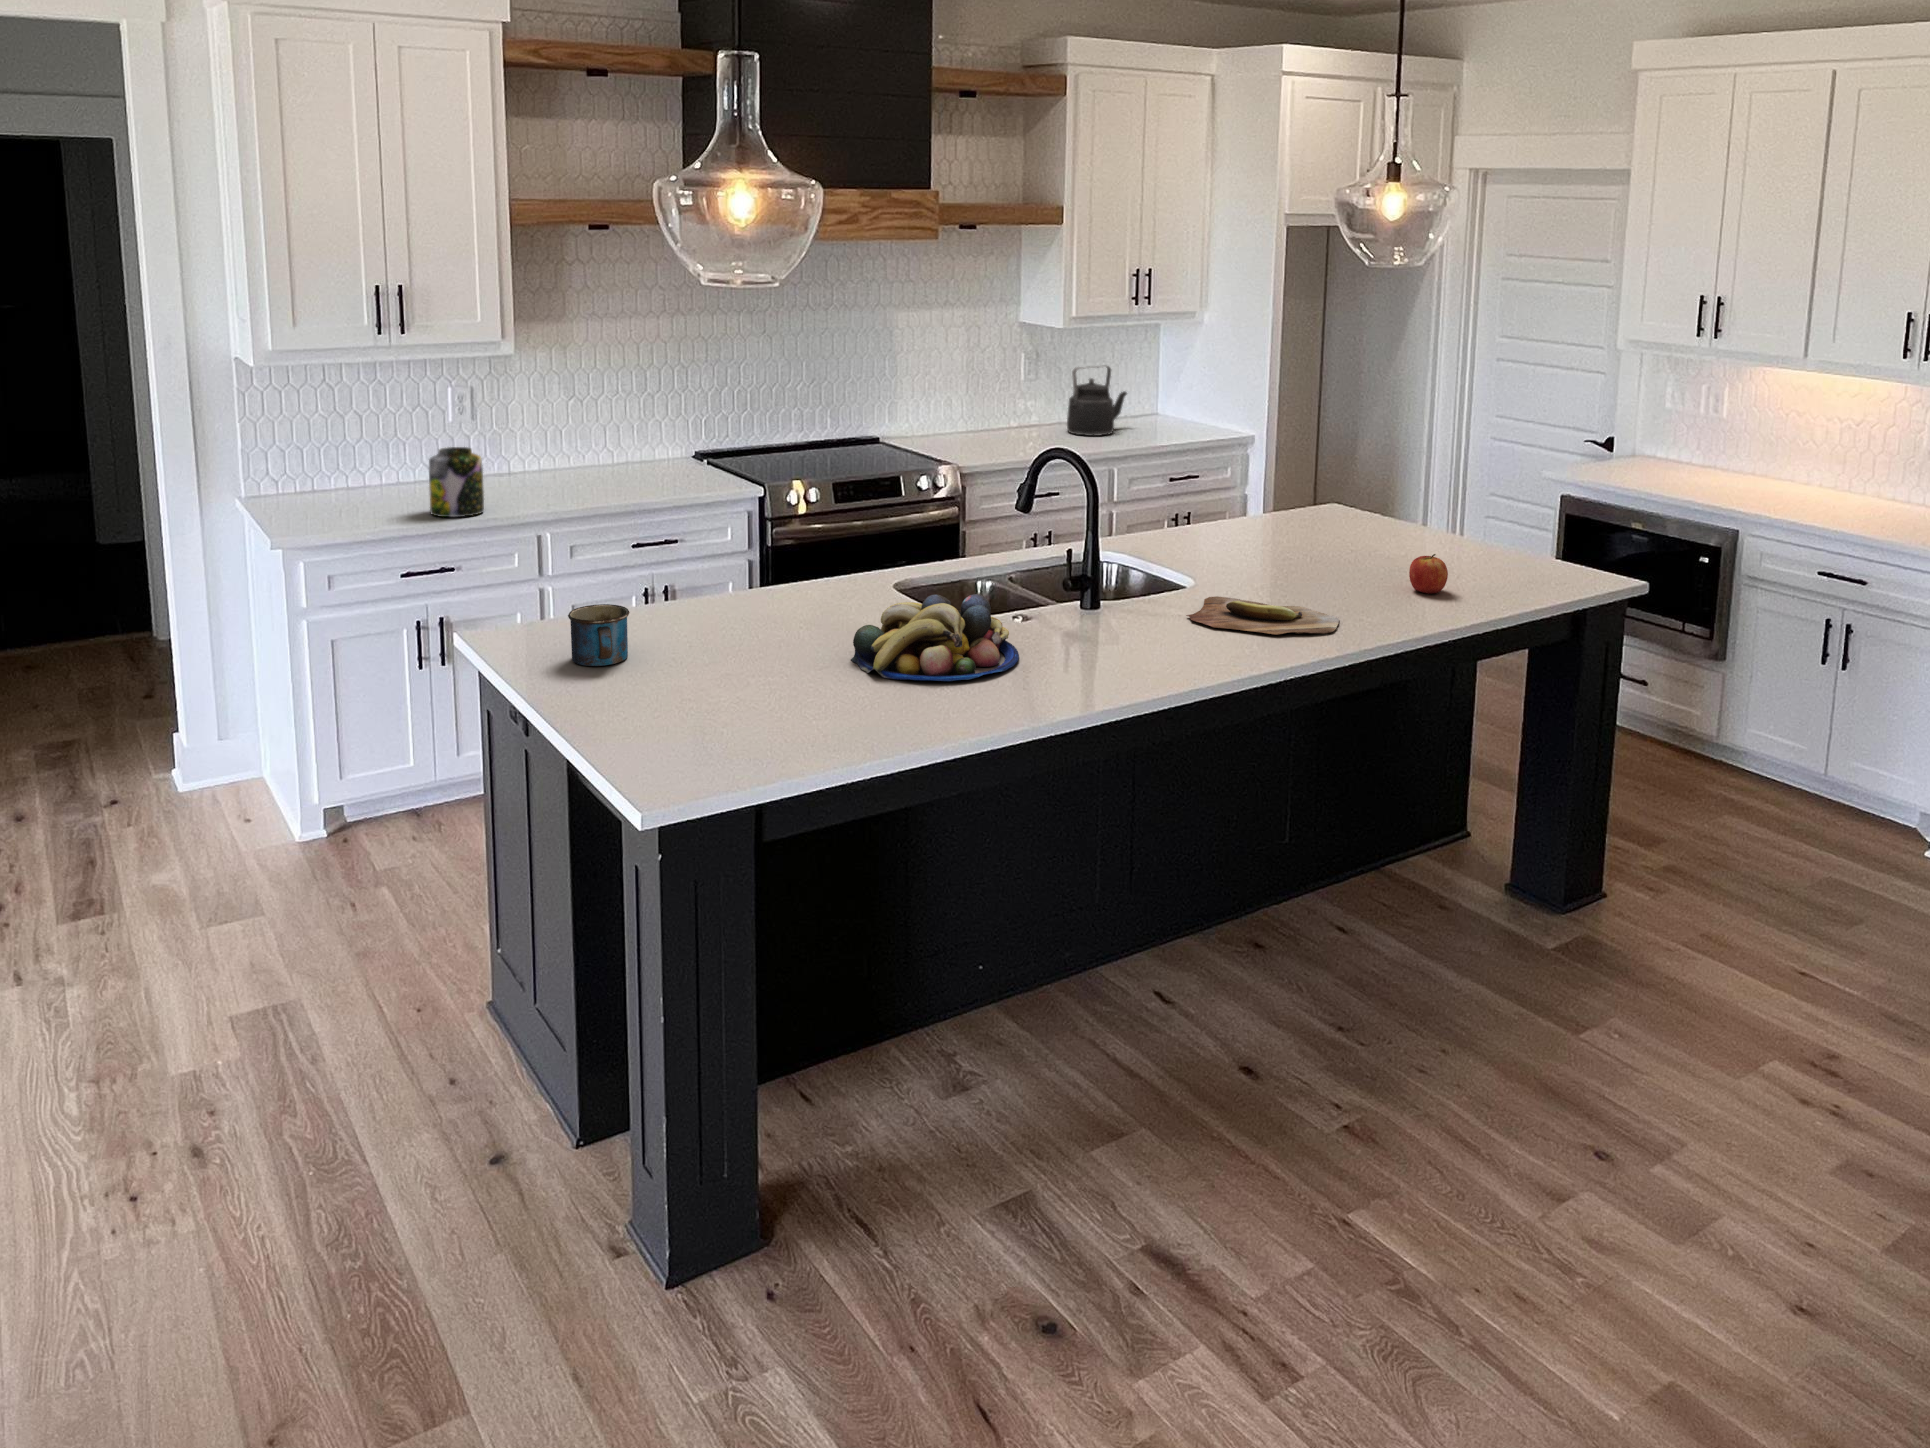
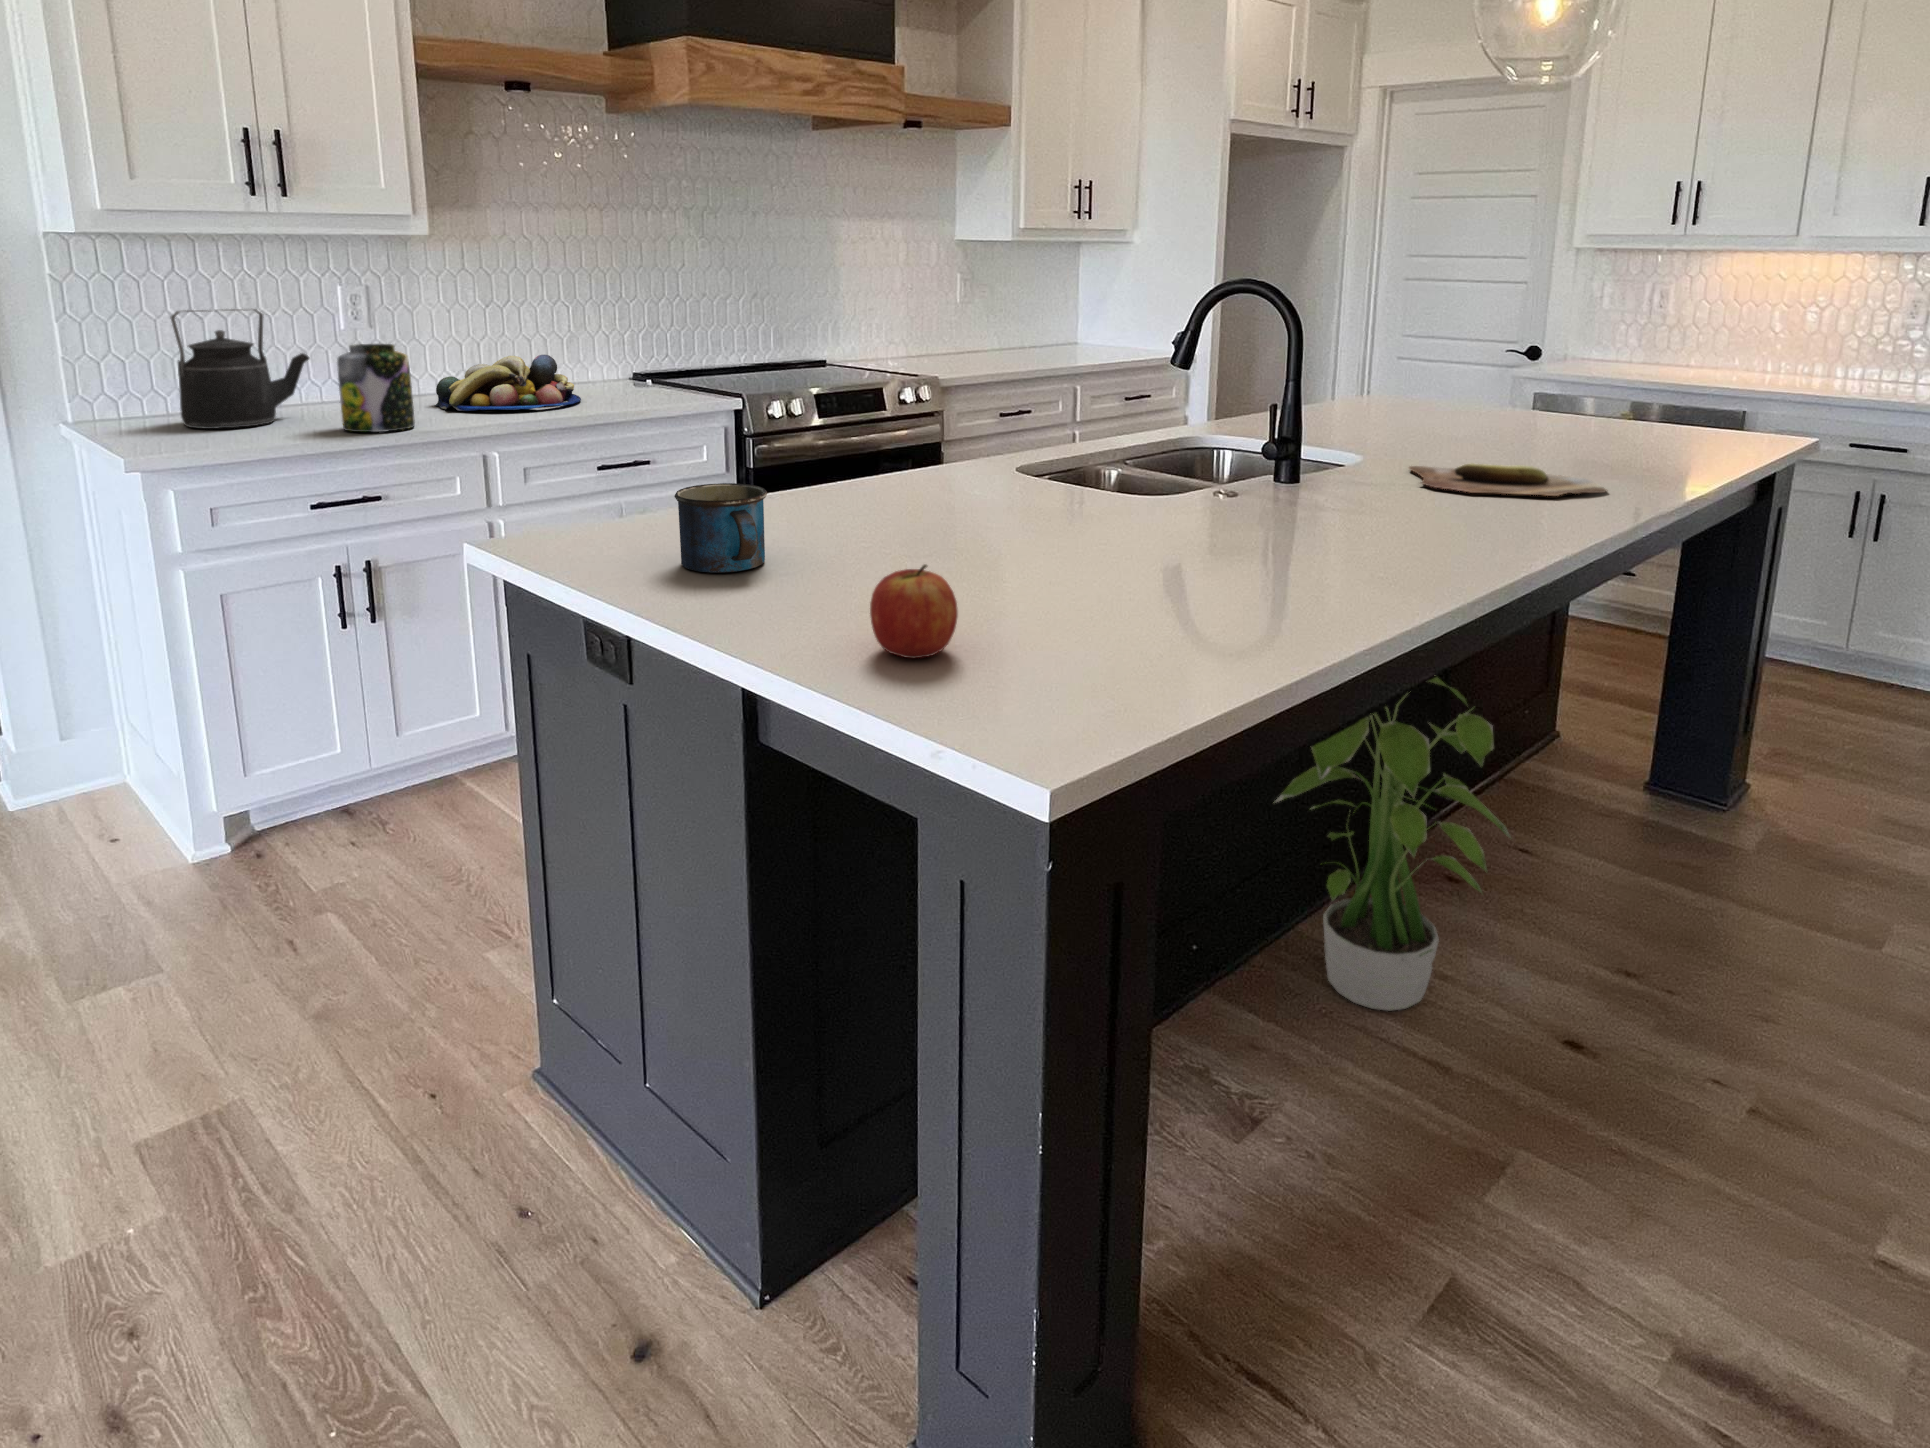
kettle: present [1067,366,1127,436] -> present [171,309,309,429]
apple: present [1409,554,1448,593] -> present [870,565,958,658]
fruit bowl: present [851,594,1019,681] -> present [436,355,581,411]
potted plant: none [1050,763,1218,1035] -> present [1275,677,1510,1011]

